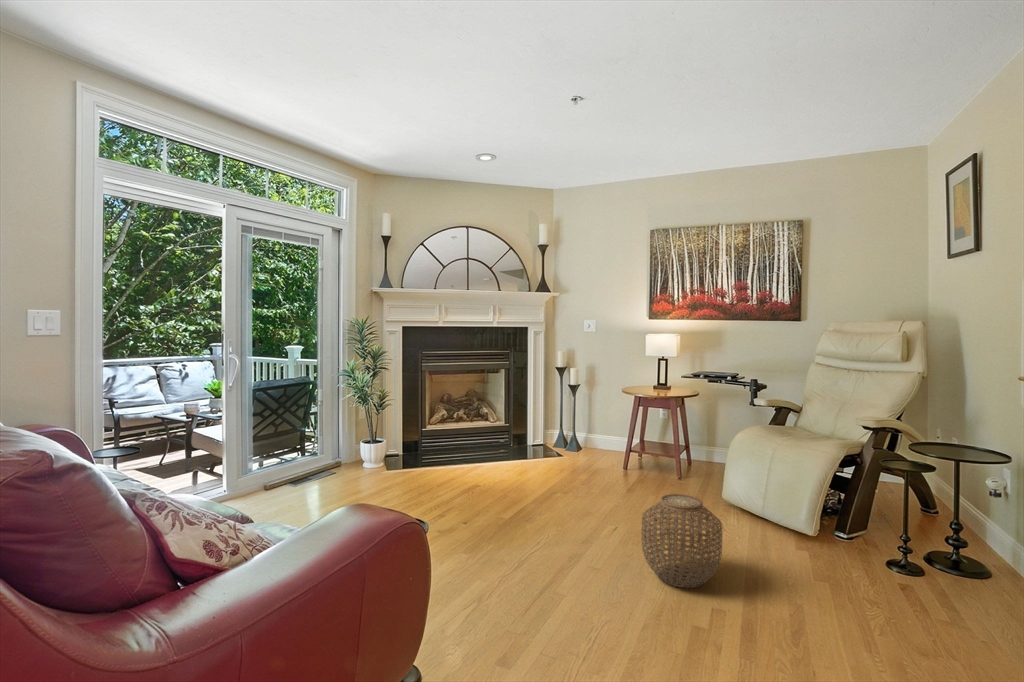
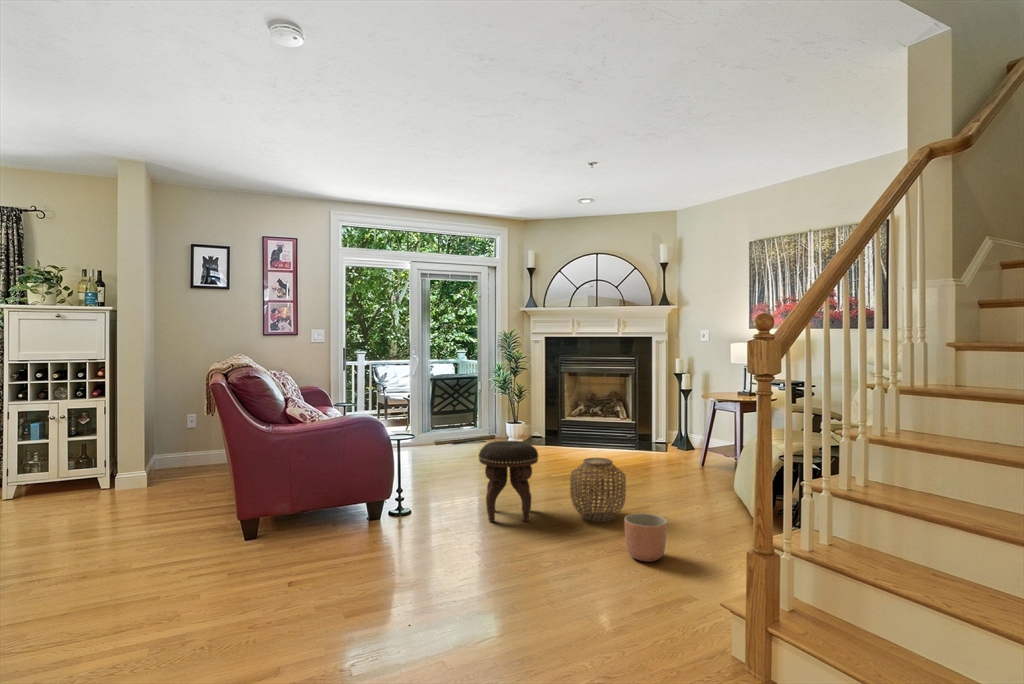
footstool: none [534,488,630,634] -> present [479,441,538,522]
planter: none [819,573,888,648] -> present [624,513,667,562]

